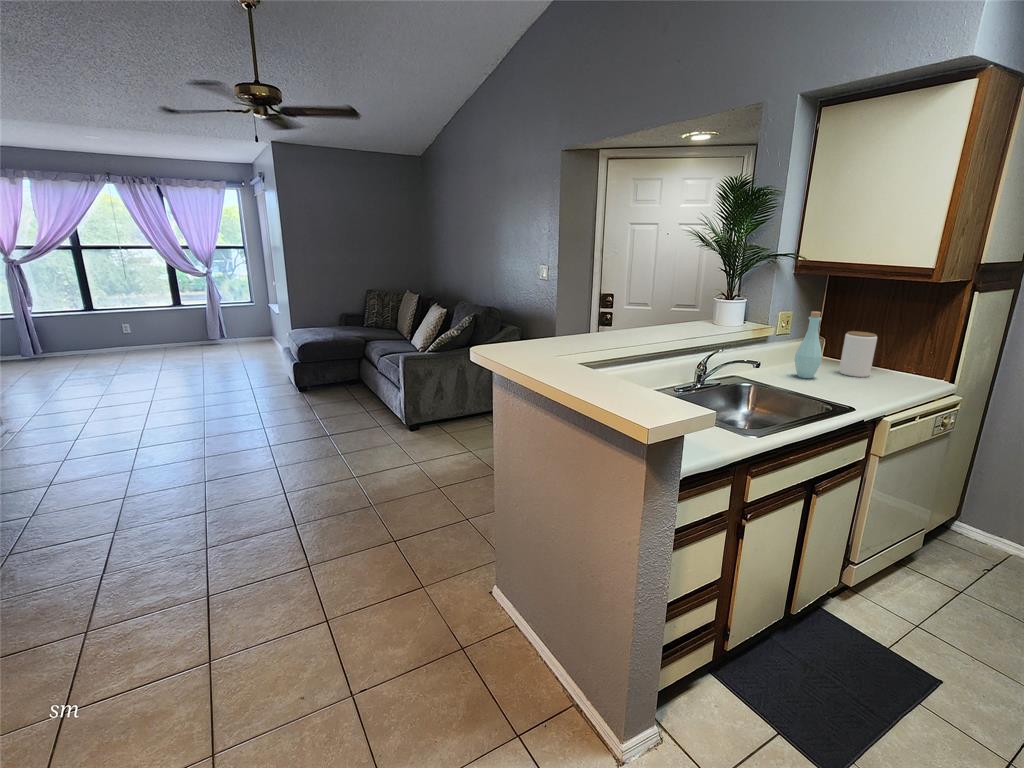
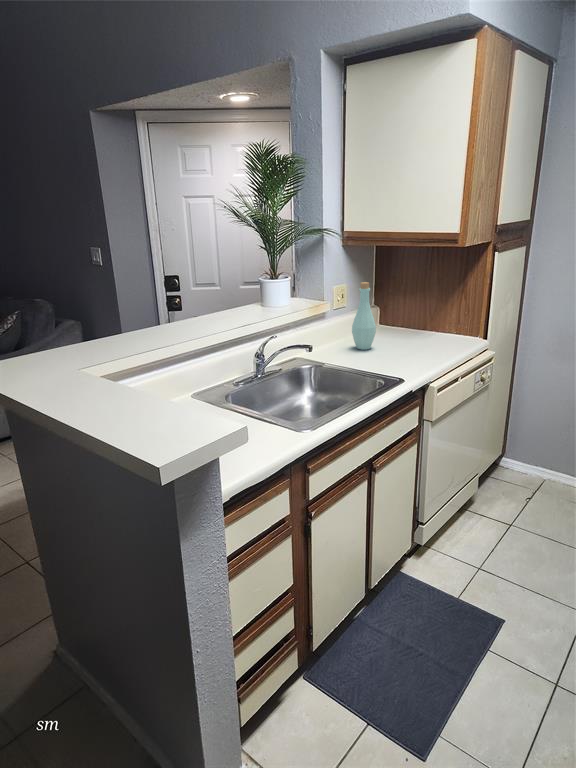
jar: present [839,331,877,377] -> none [393,298,422,342]

